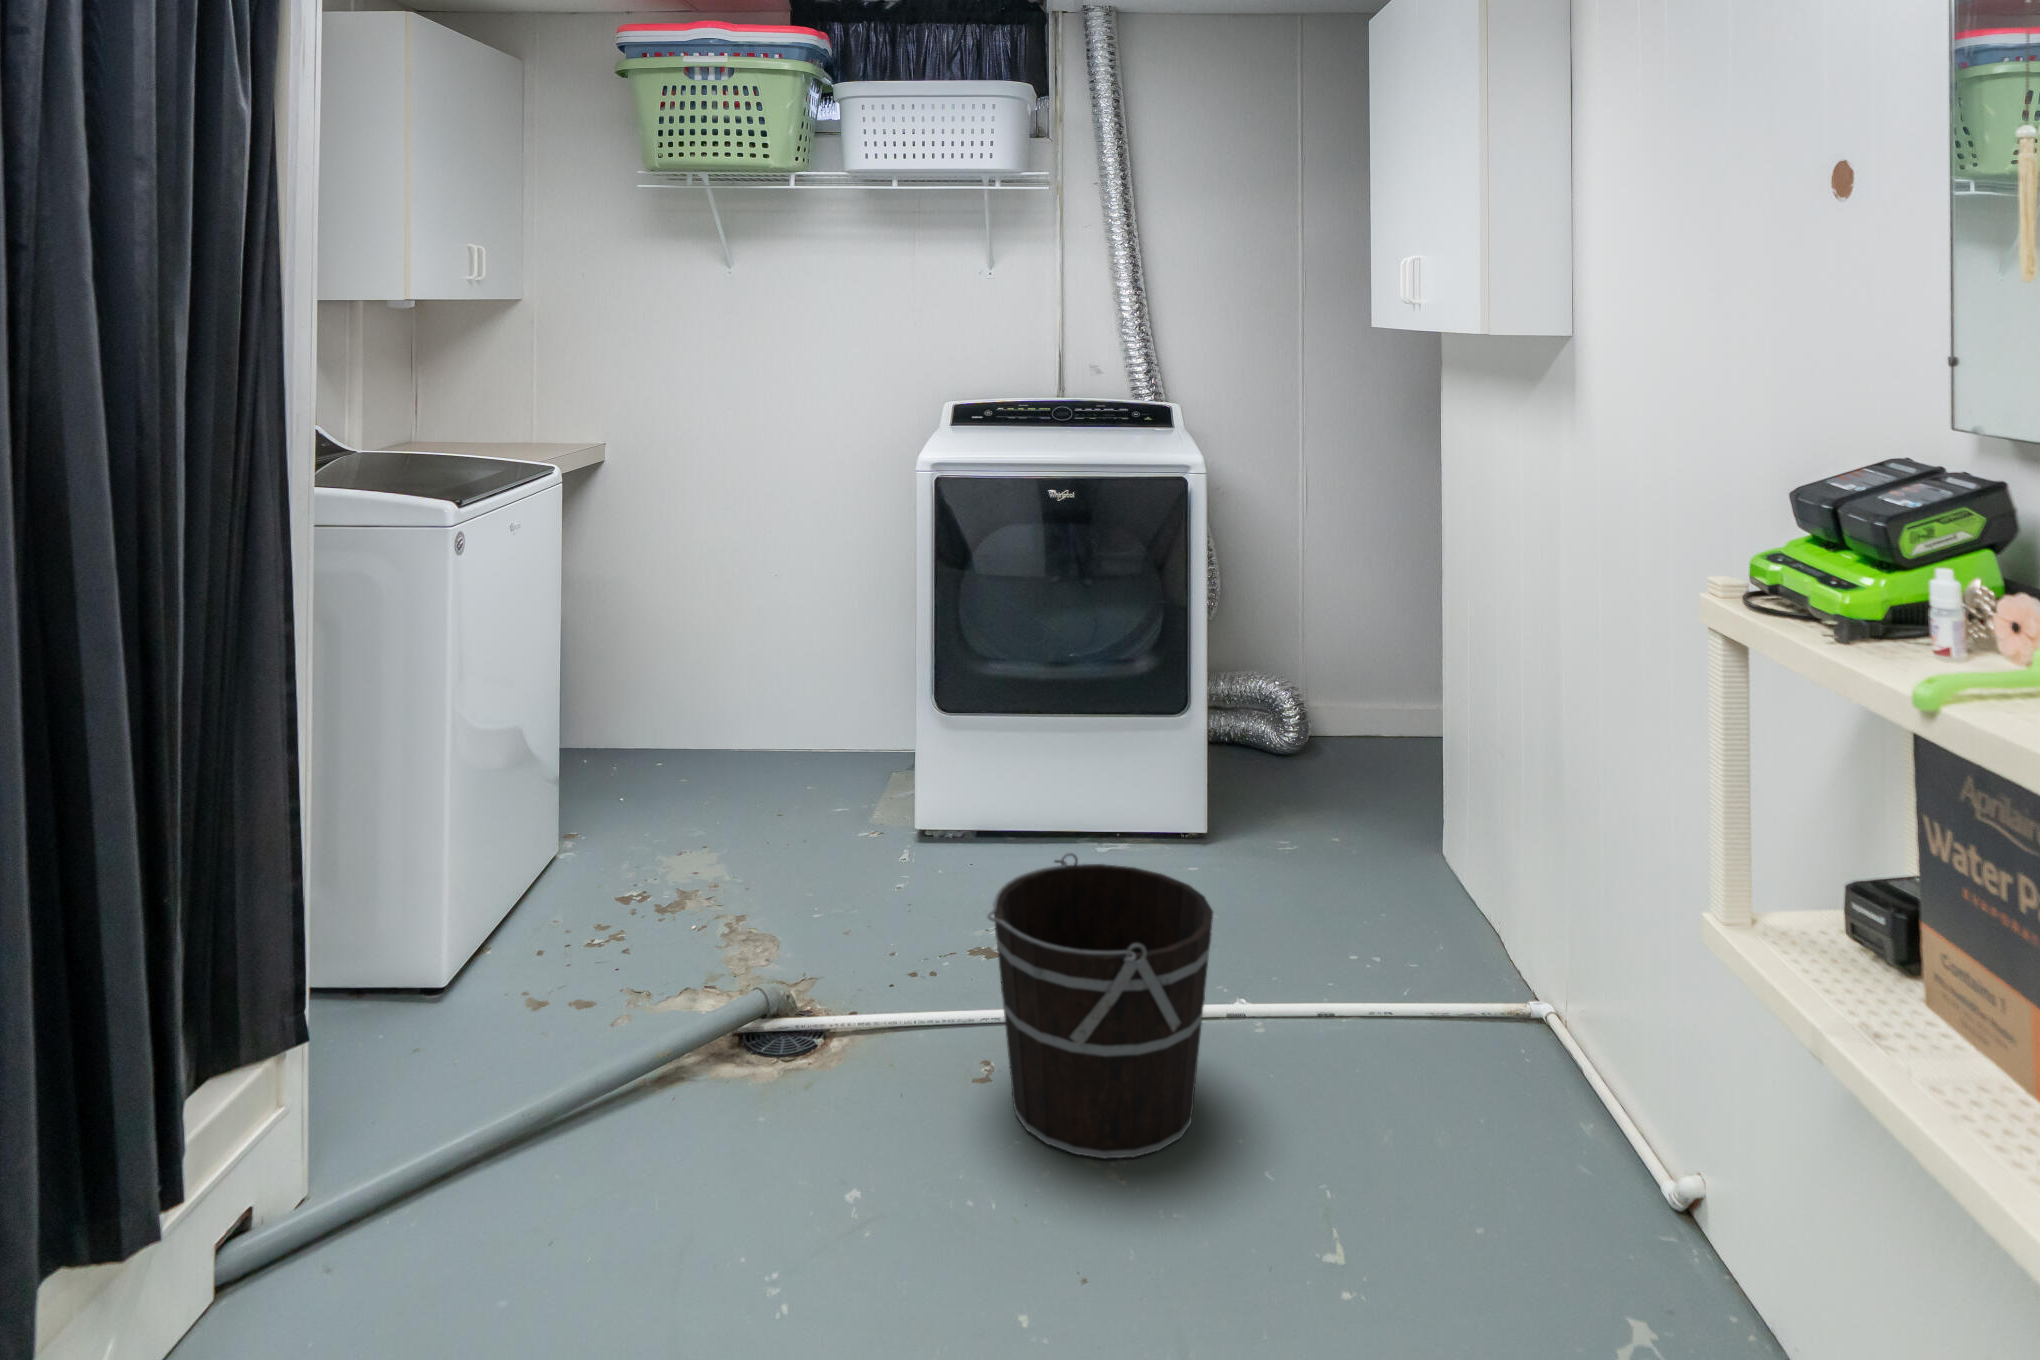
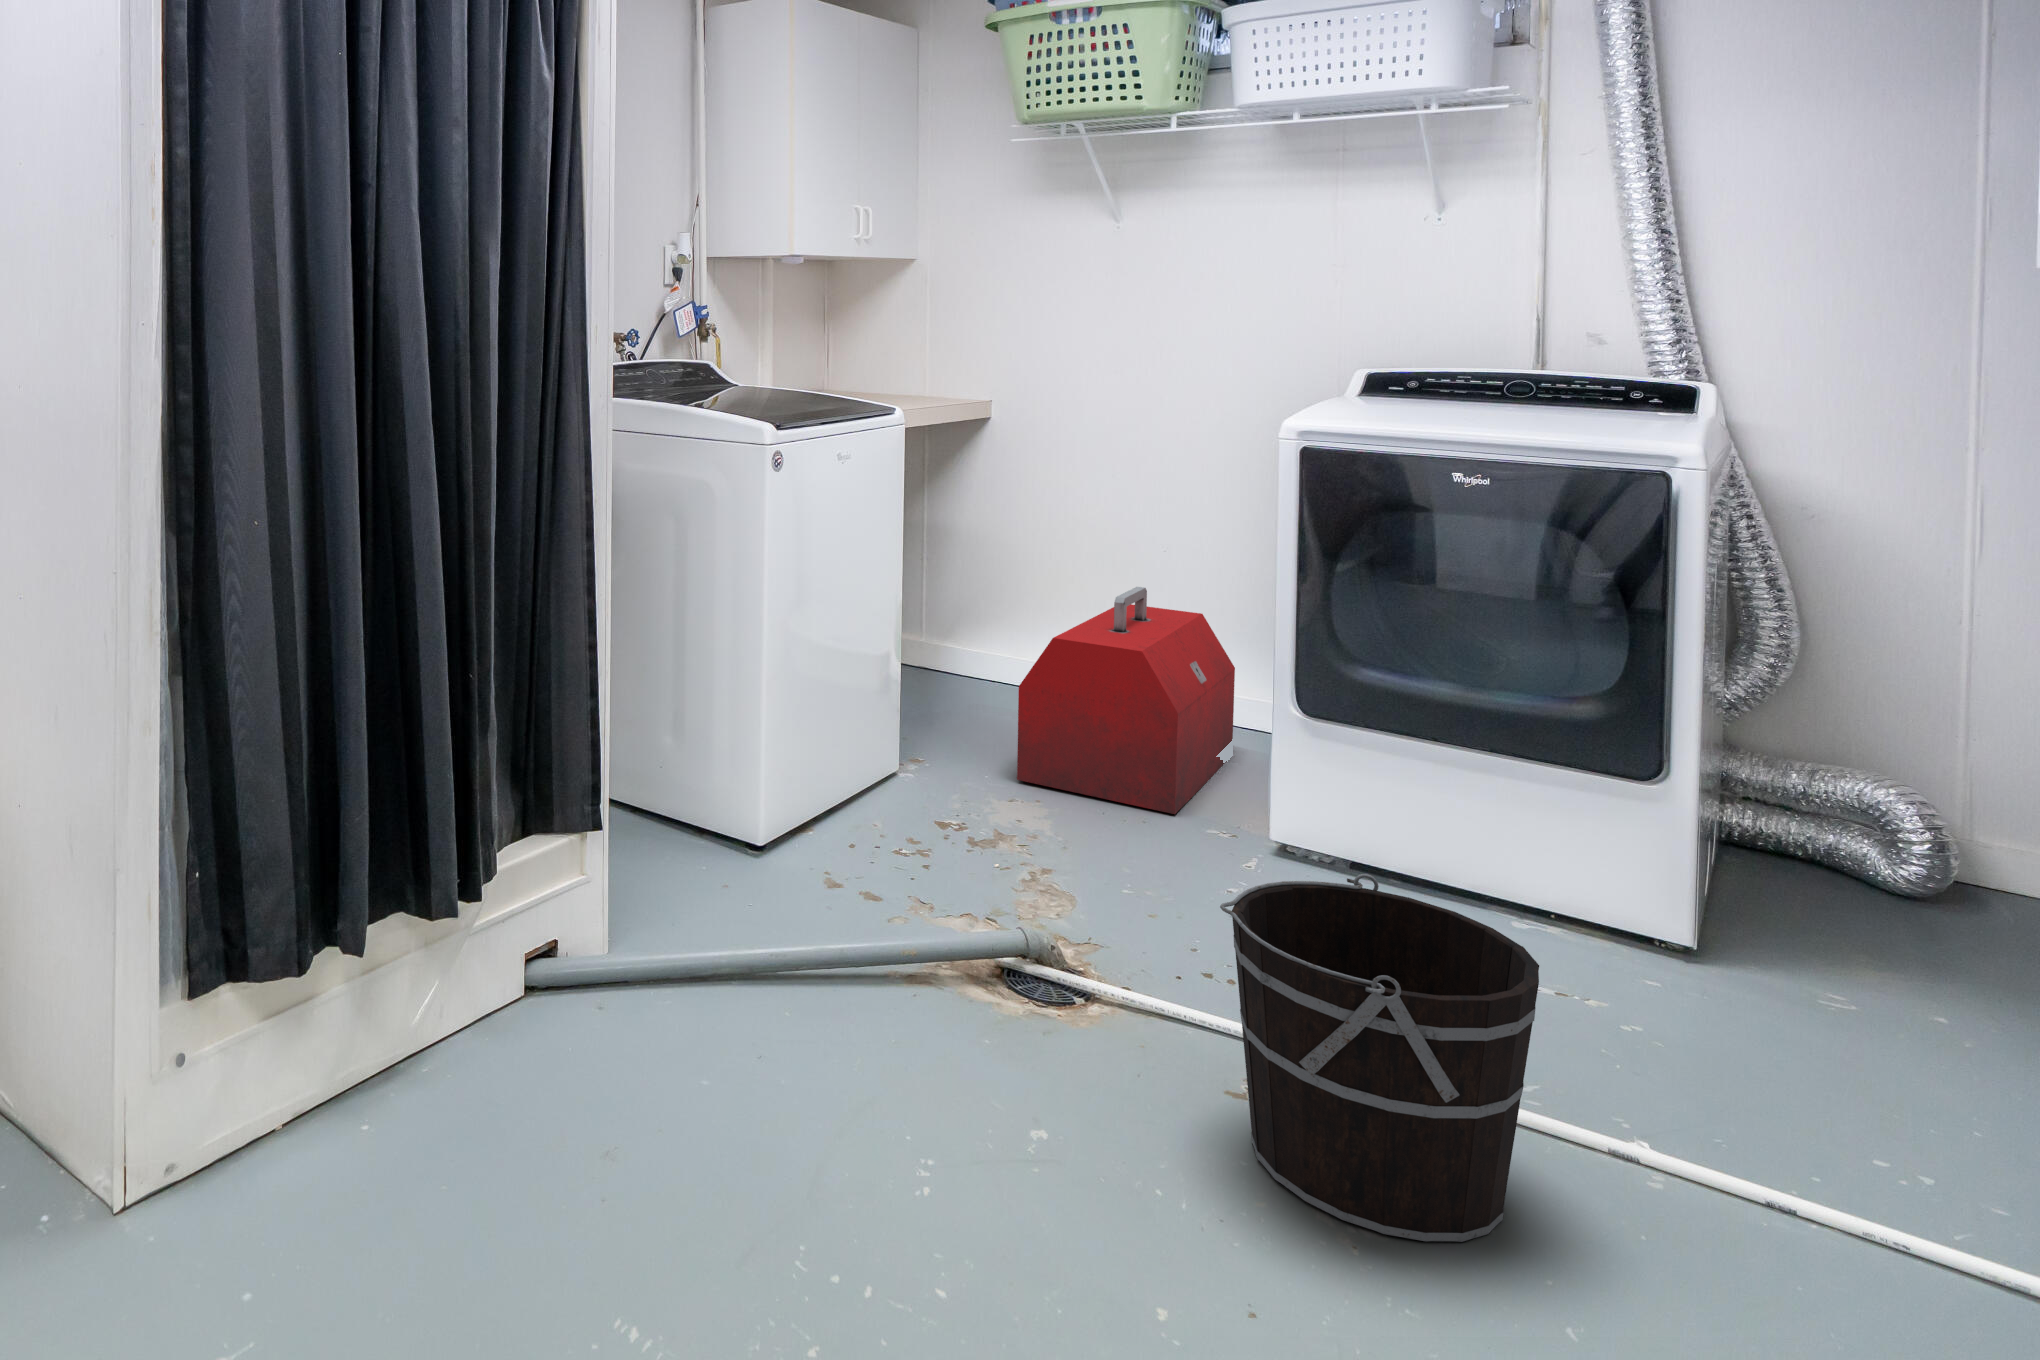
toolbox: none [683,612,847,820] -> present [1017,587,1235,814]

